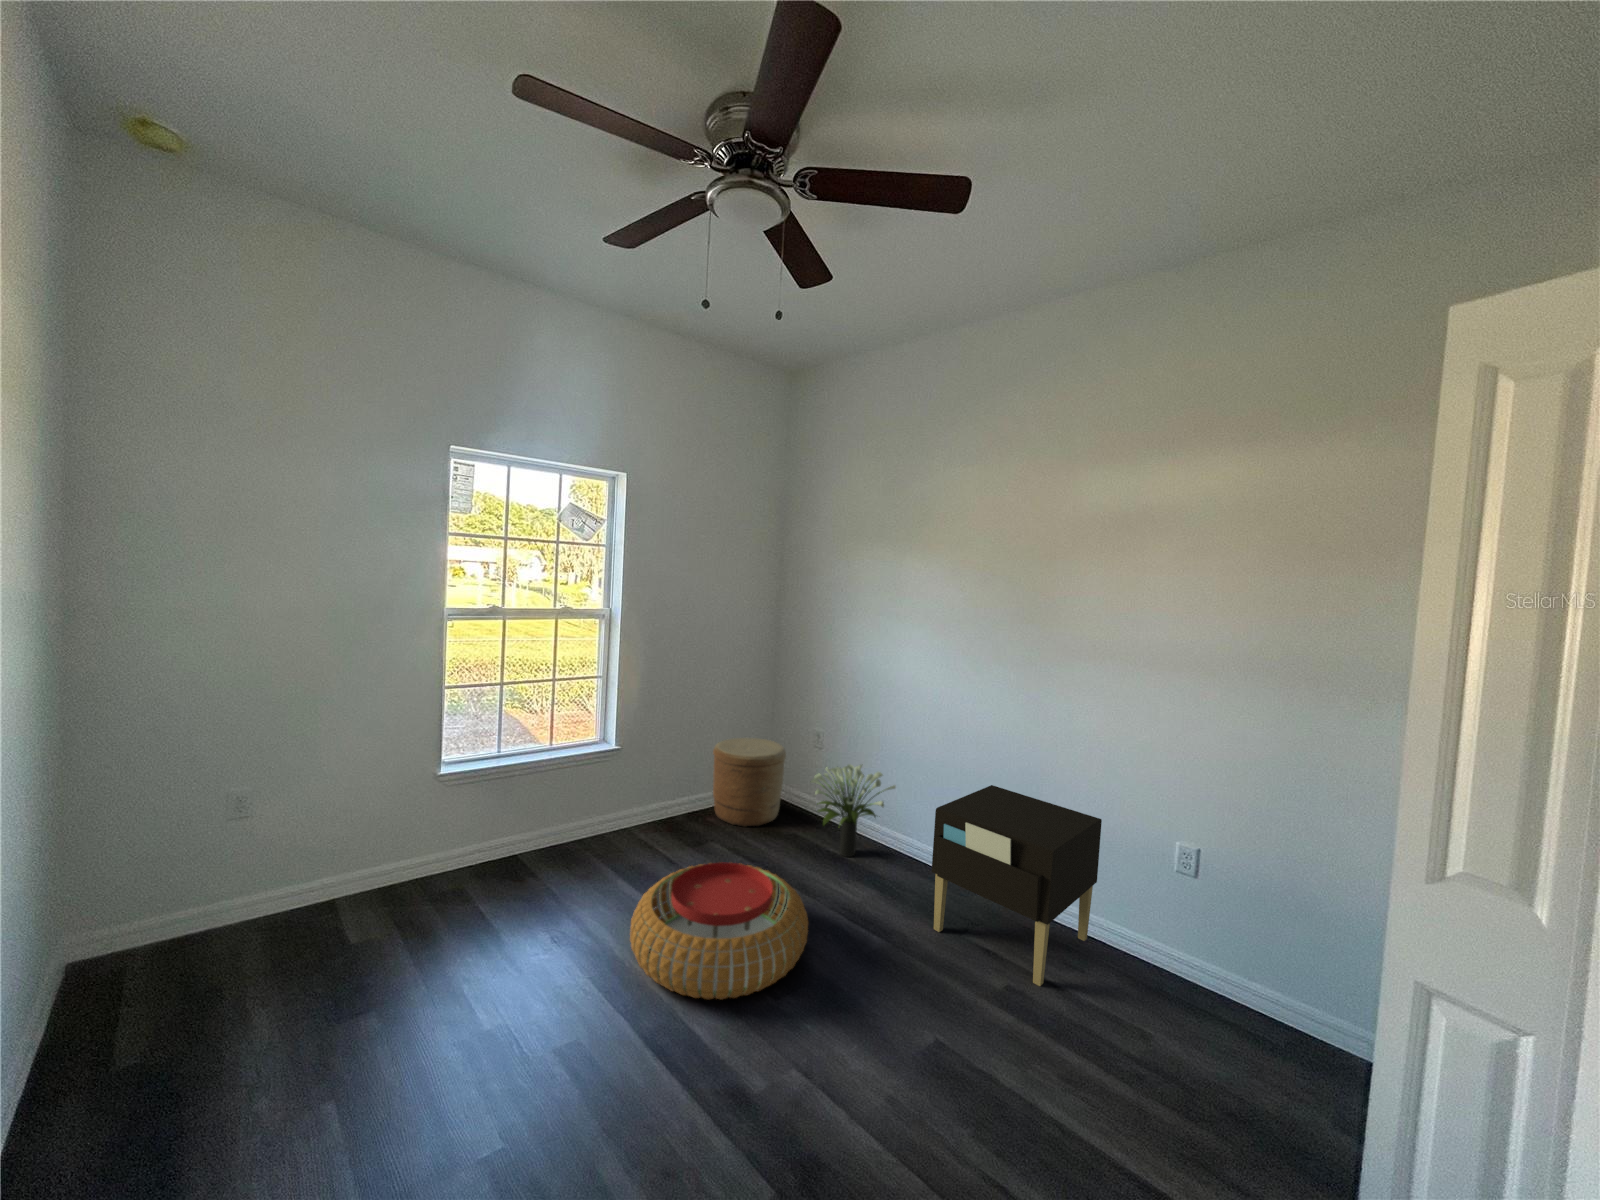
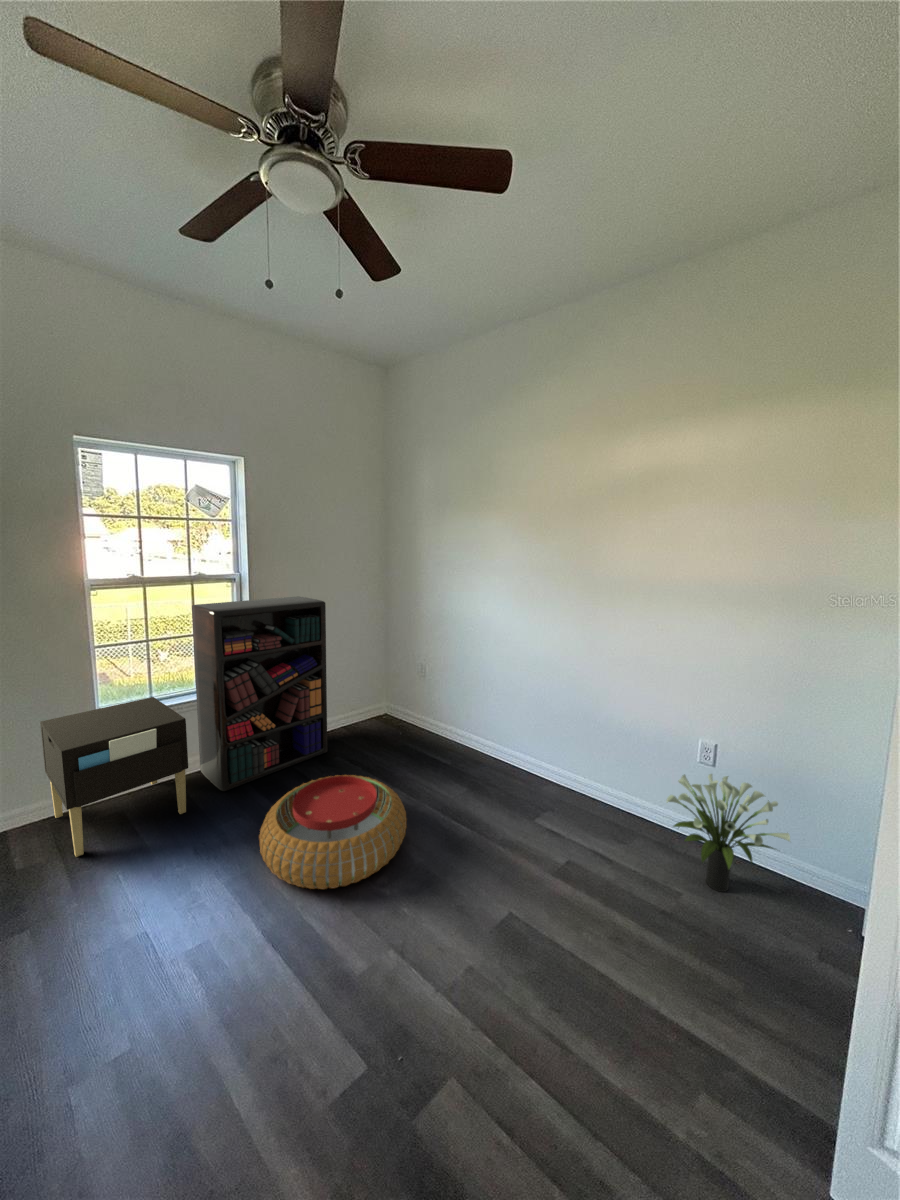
bookshelf: none [548,639,710,875] -> present [192,596,327,791]
woven basket: present [713,738,786,827] -> none [336,671,395,741]
potted plant: present [811,764,895,857] -> present [667,774,790,892]
nightstand: present [932,785,1102,986] -> present [40,697,188,857]

